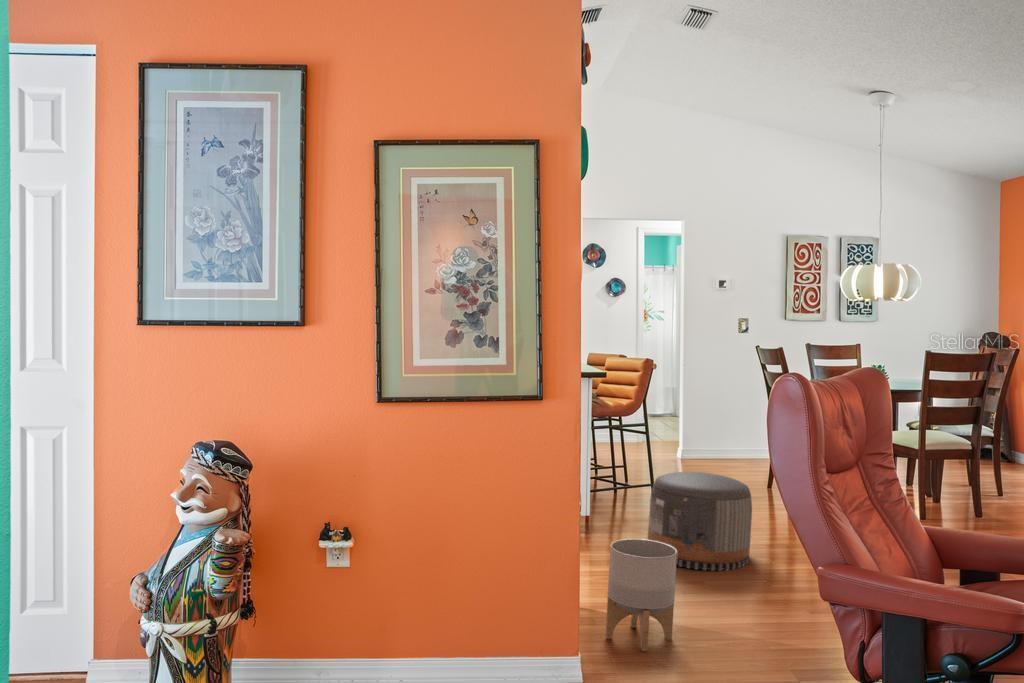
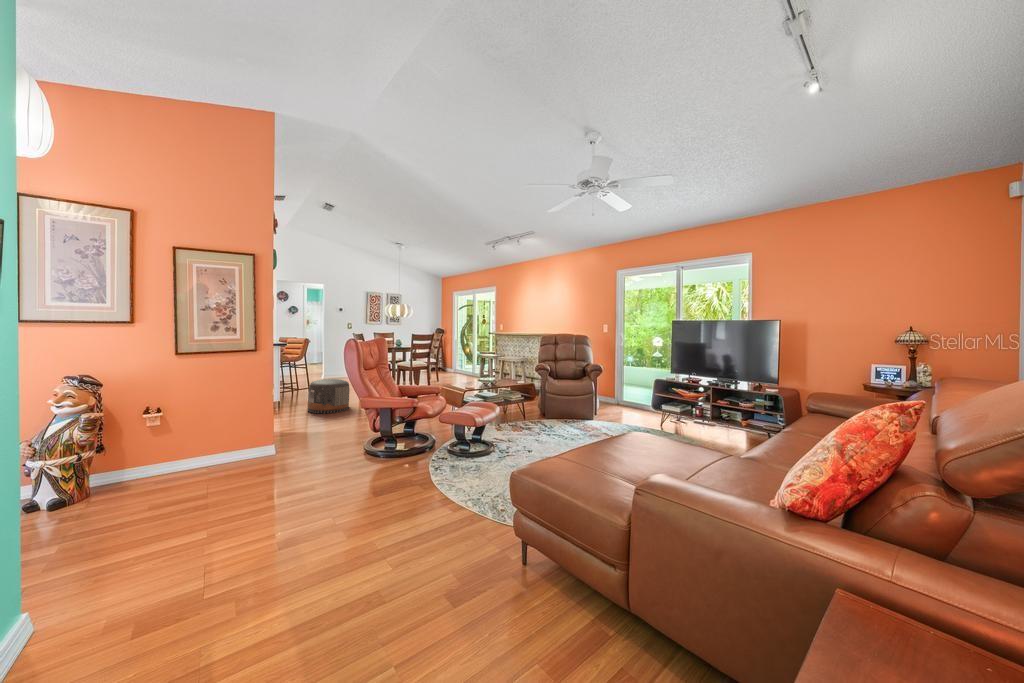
planter: present [605,539,677,651] -> none [289,401,318,439]

